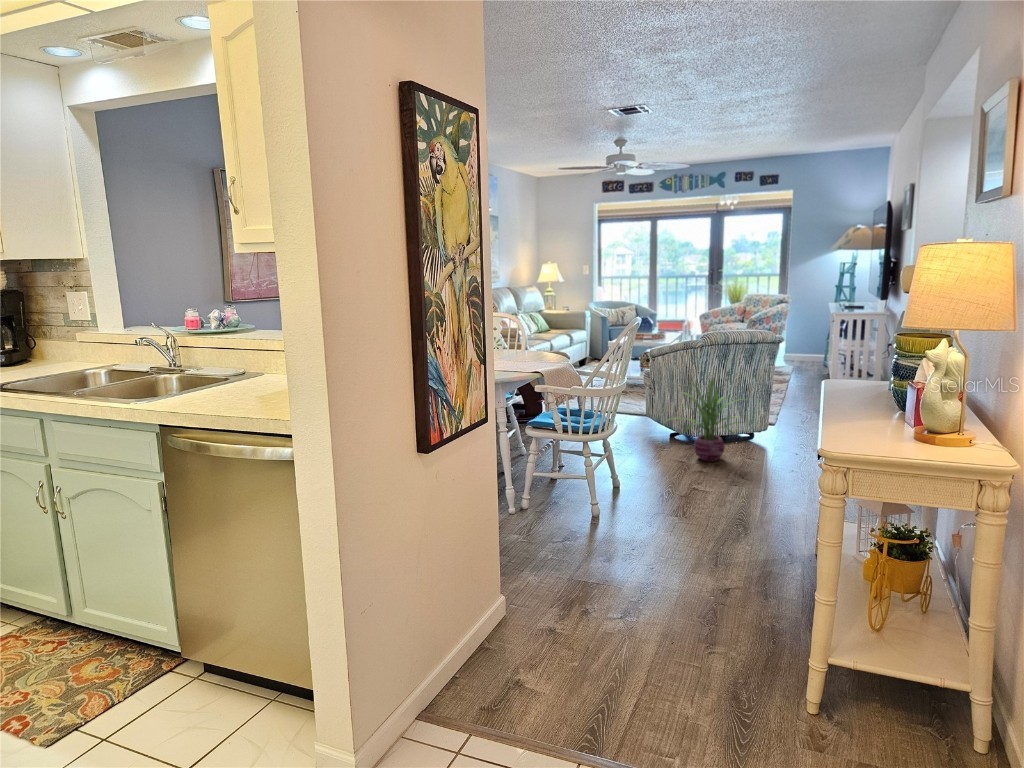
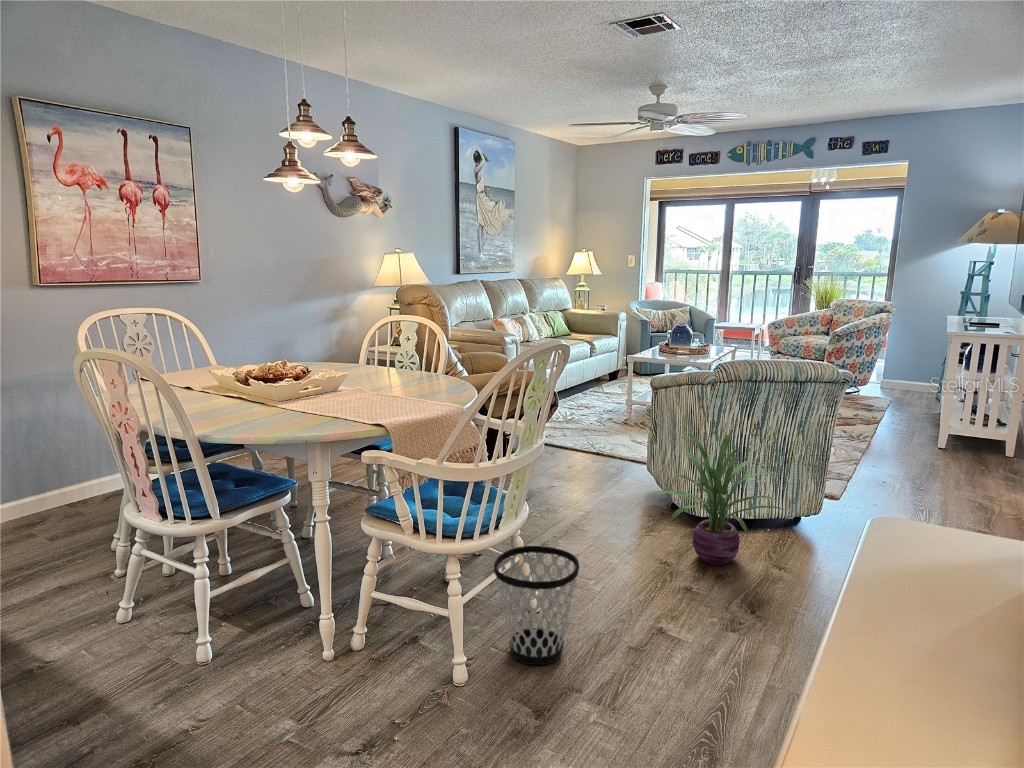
wastebasket: none [602,443,653,509] -> present [494,546,579,665]

